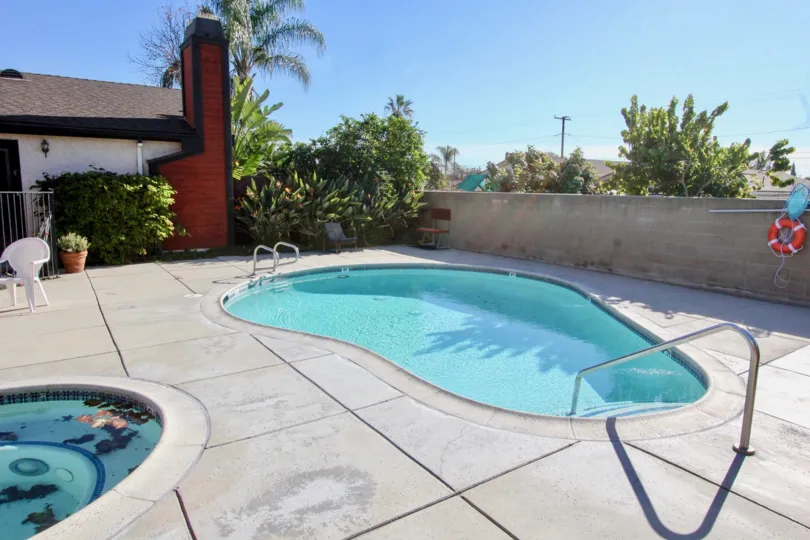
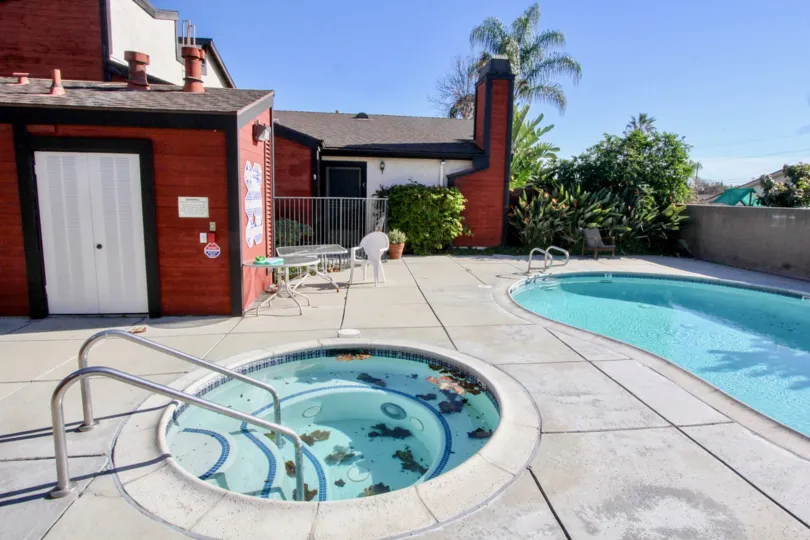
bench: present [416,207,451,249] -> none [675,221,718,262]

